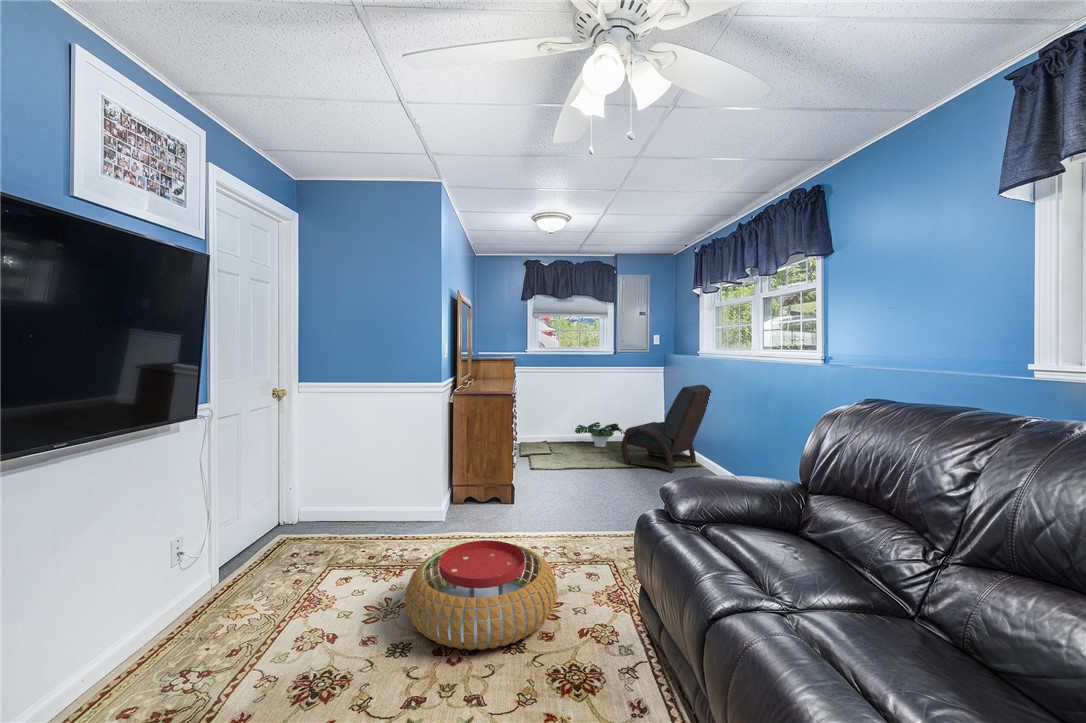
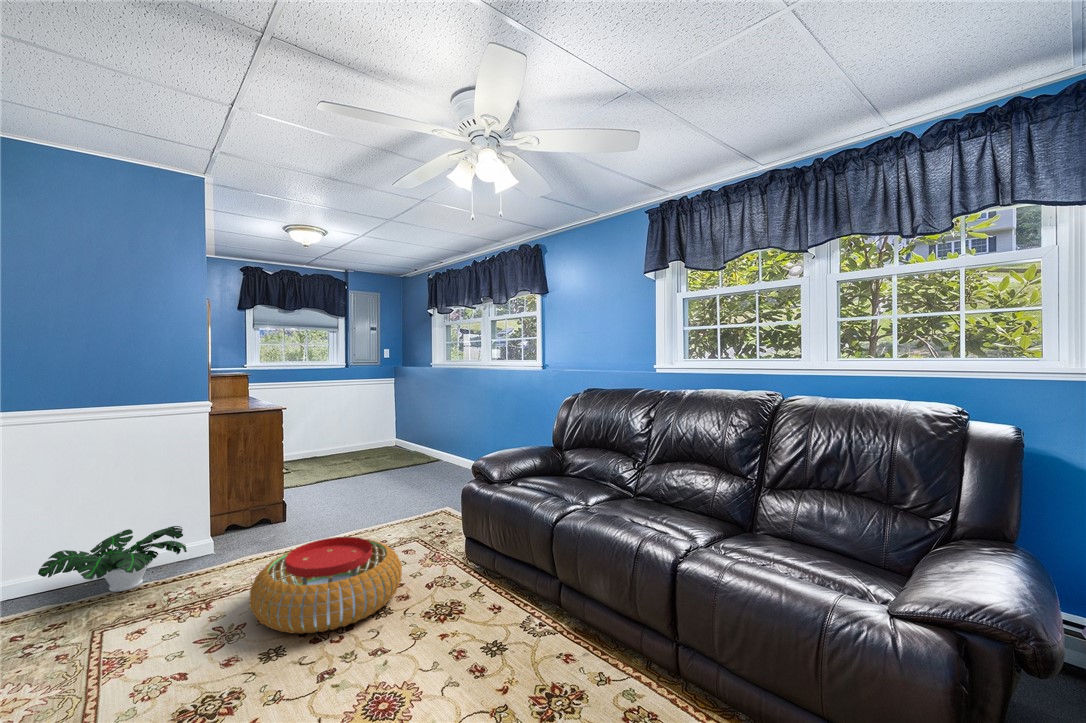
lounge chair: present [621,385,711,472] -> none [371,391,451,470]
potted plant: present [575,422,625,447] -> present [38,526,187,592]

